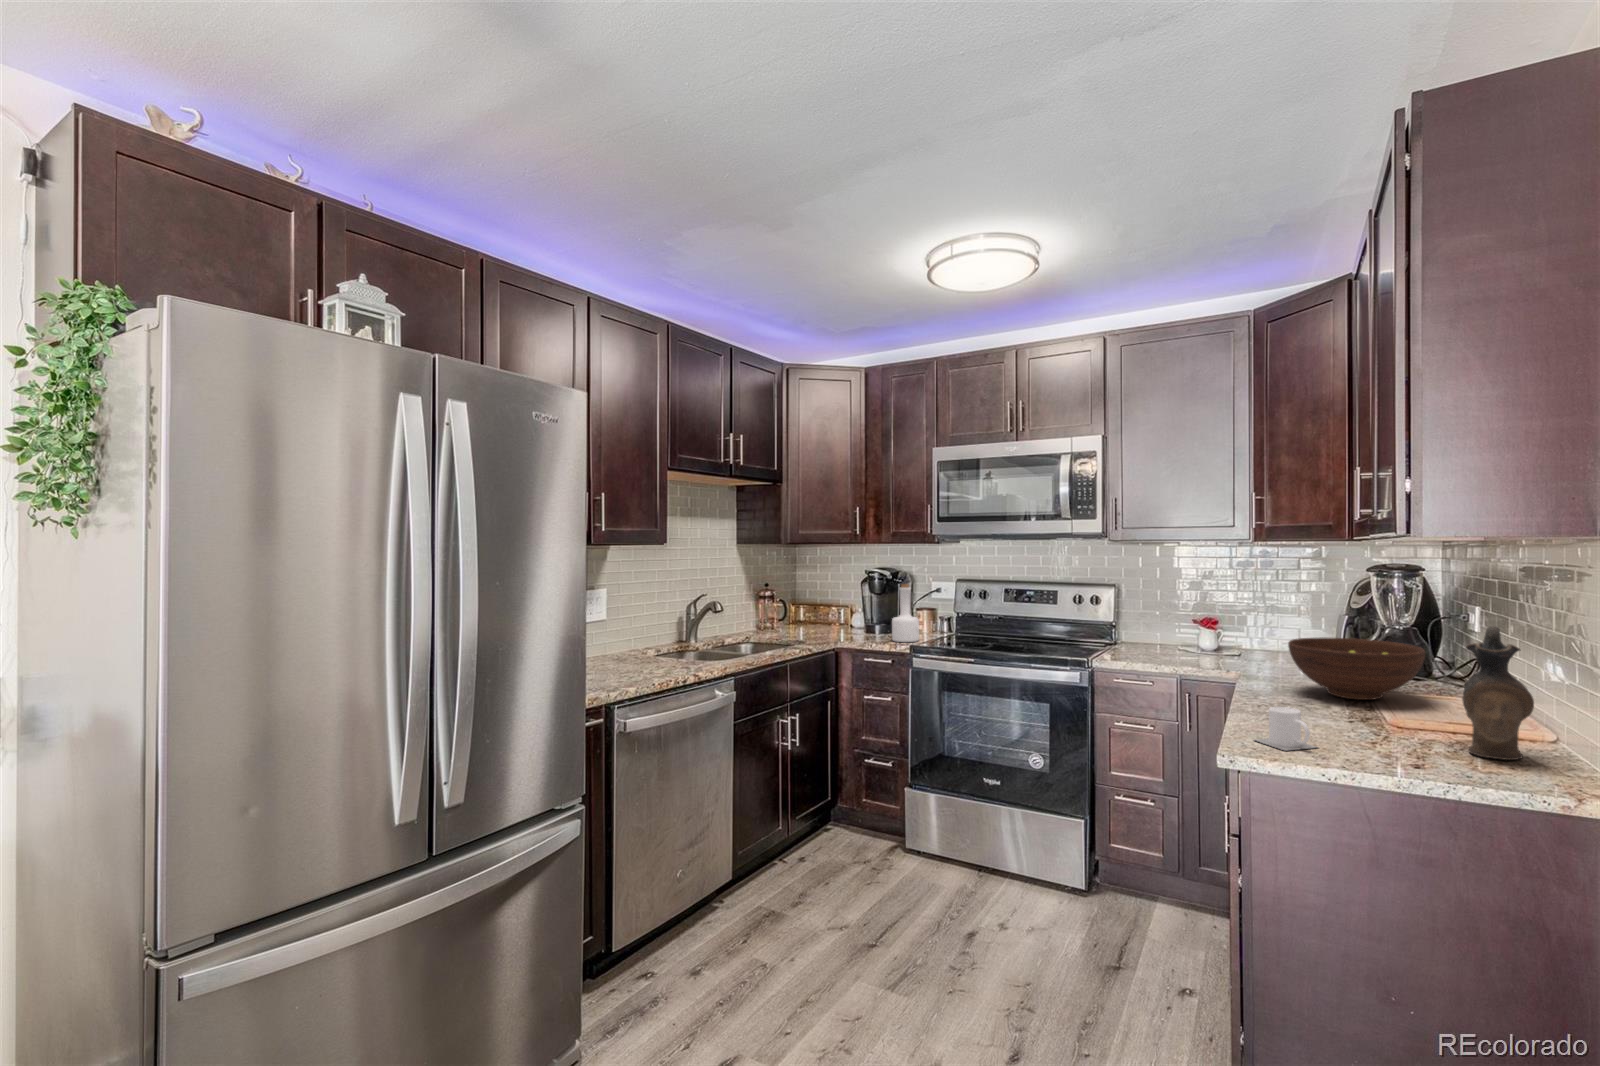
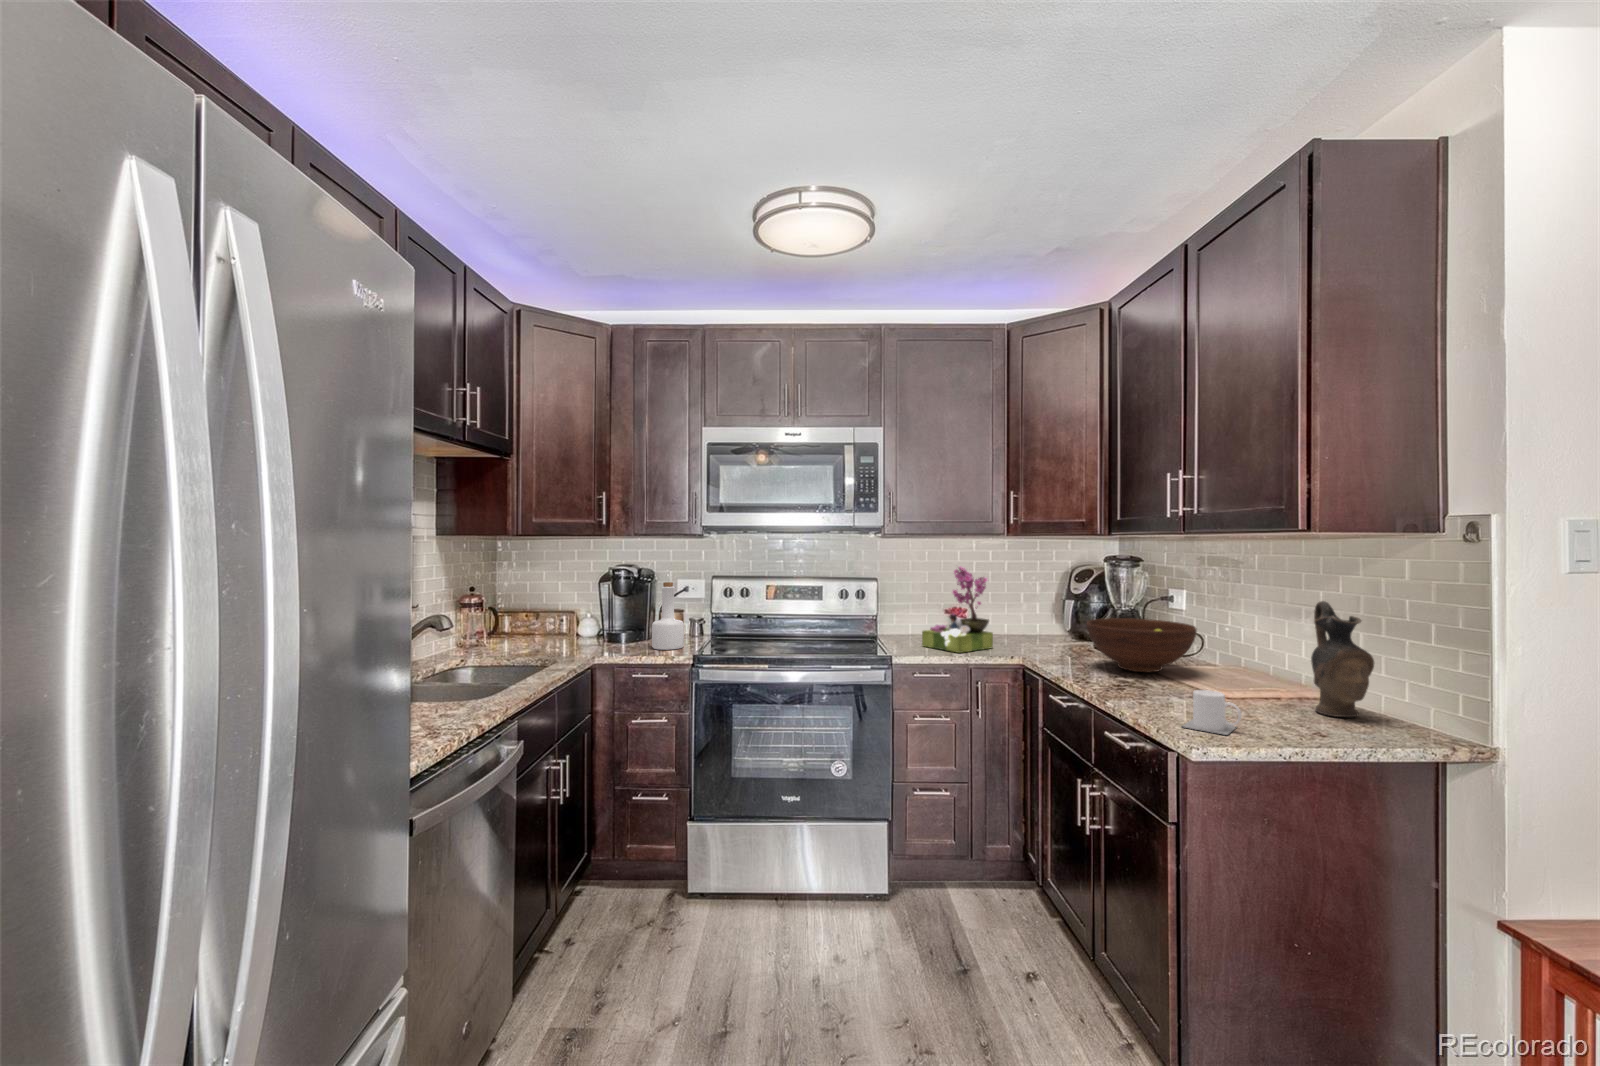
flower arrangement: none [1145,573,1224,665] -> present [922,566,993,653]

